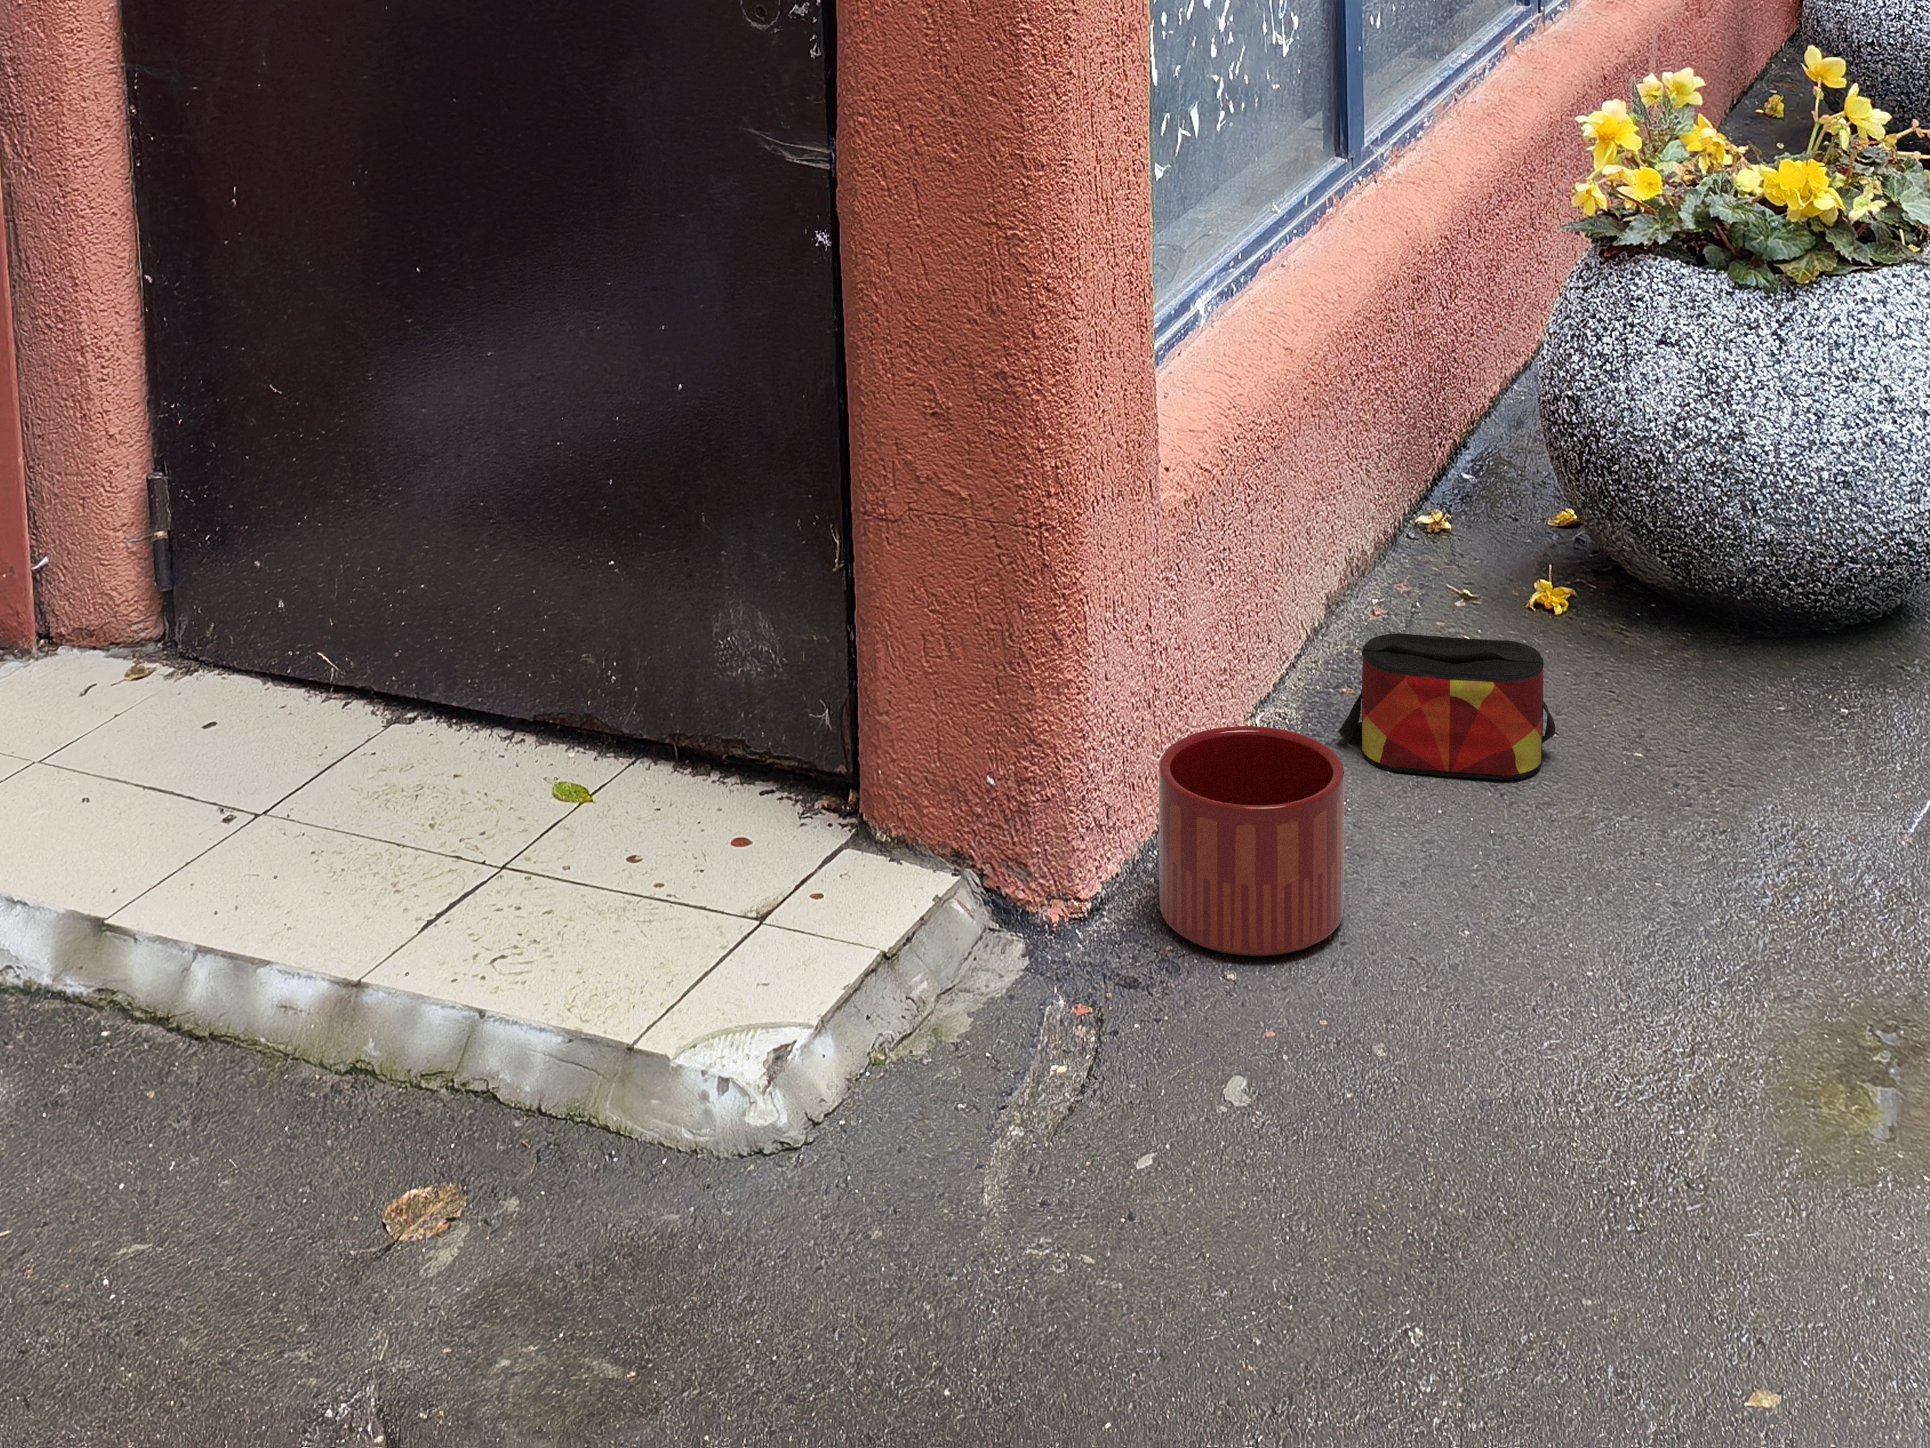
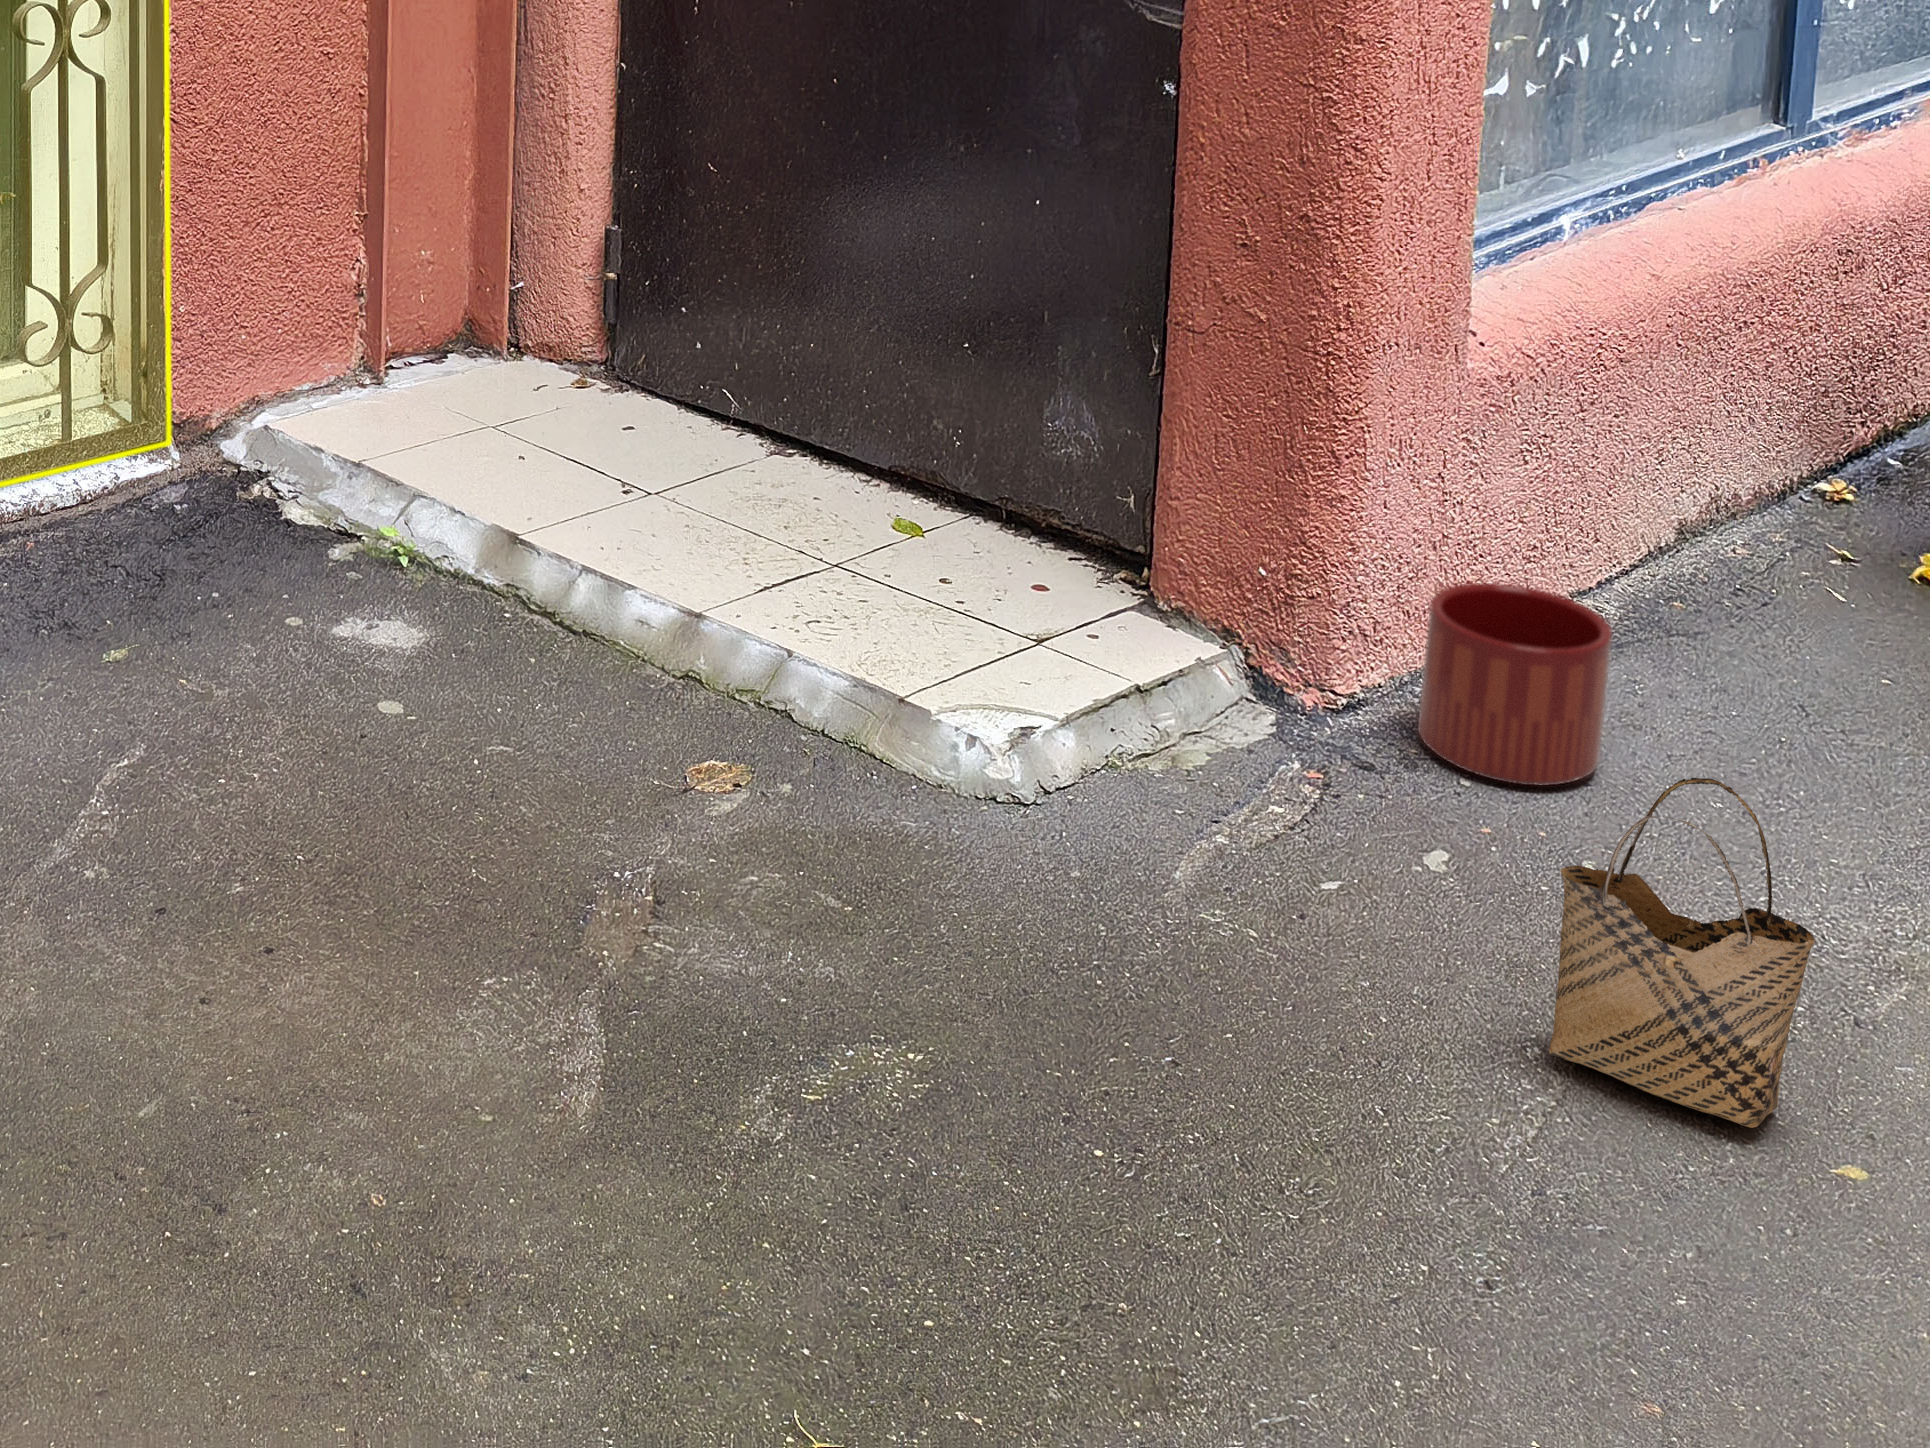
bag: present [1338,633,1556,780] -> none [1648,554,1878,710]
woven basket: none [1405,962,1670,1353] -> present [1549,778,1815,1128]

